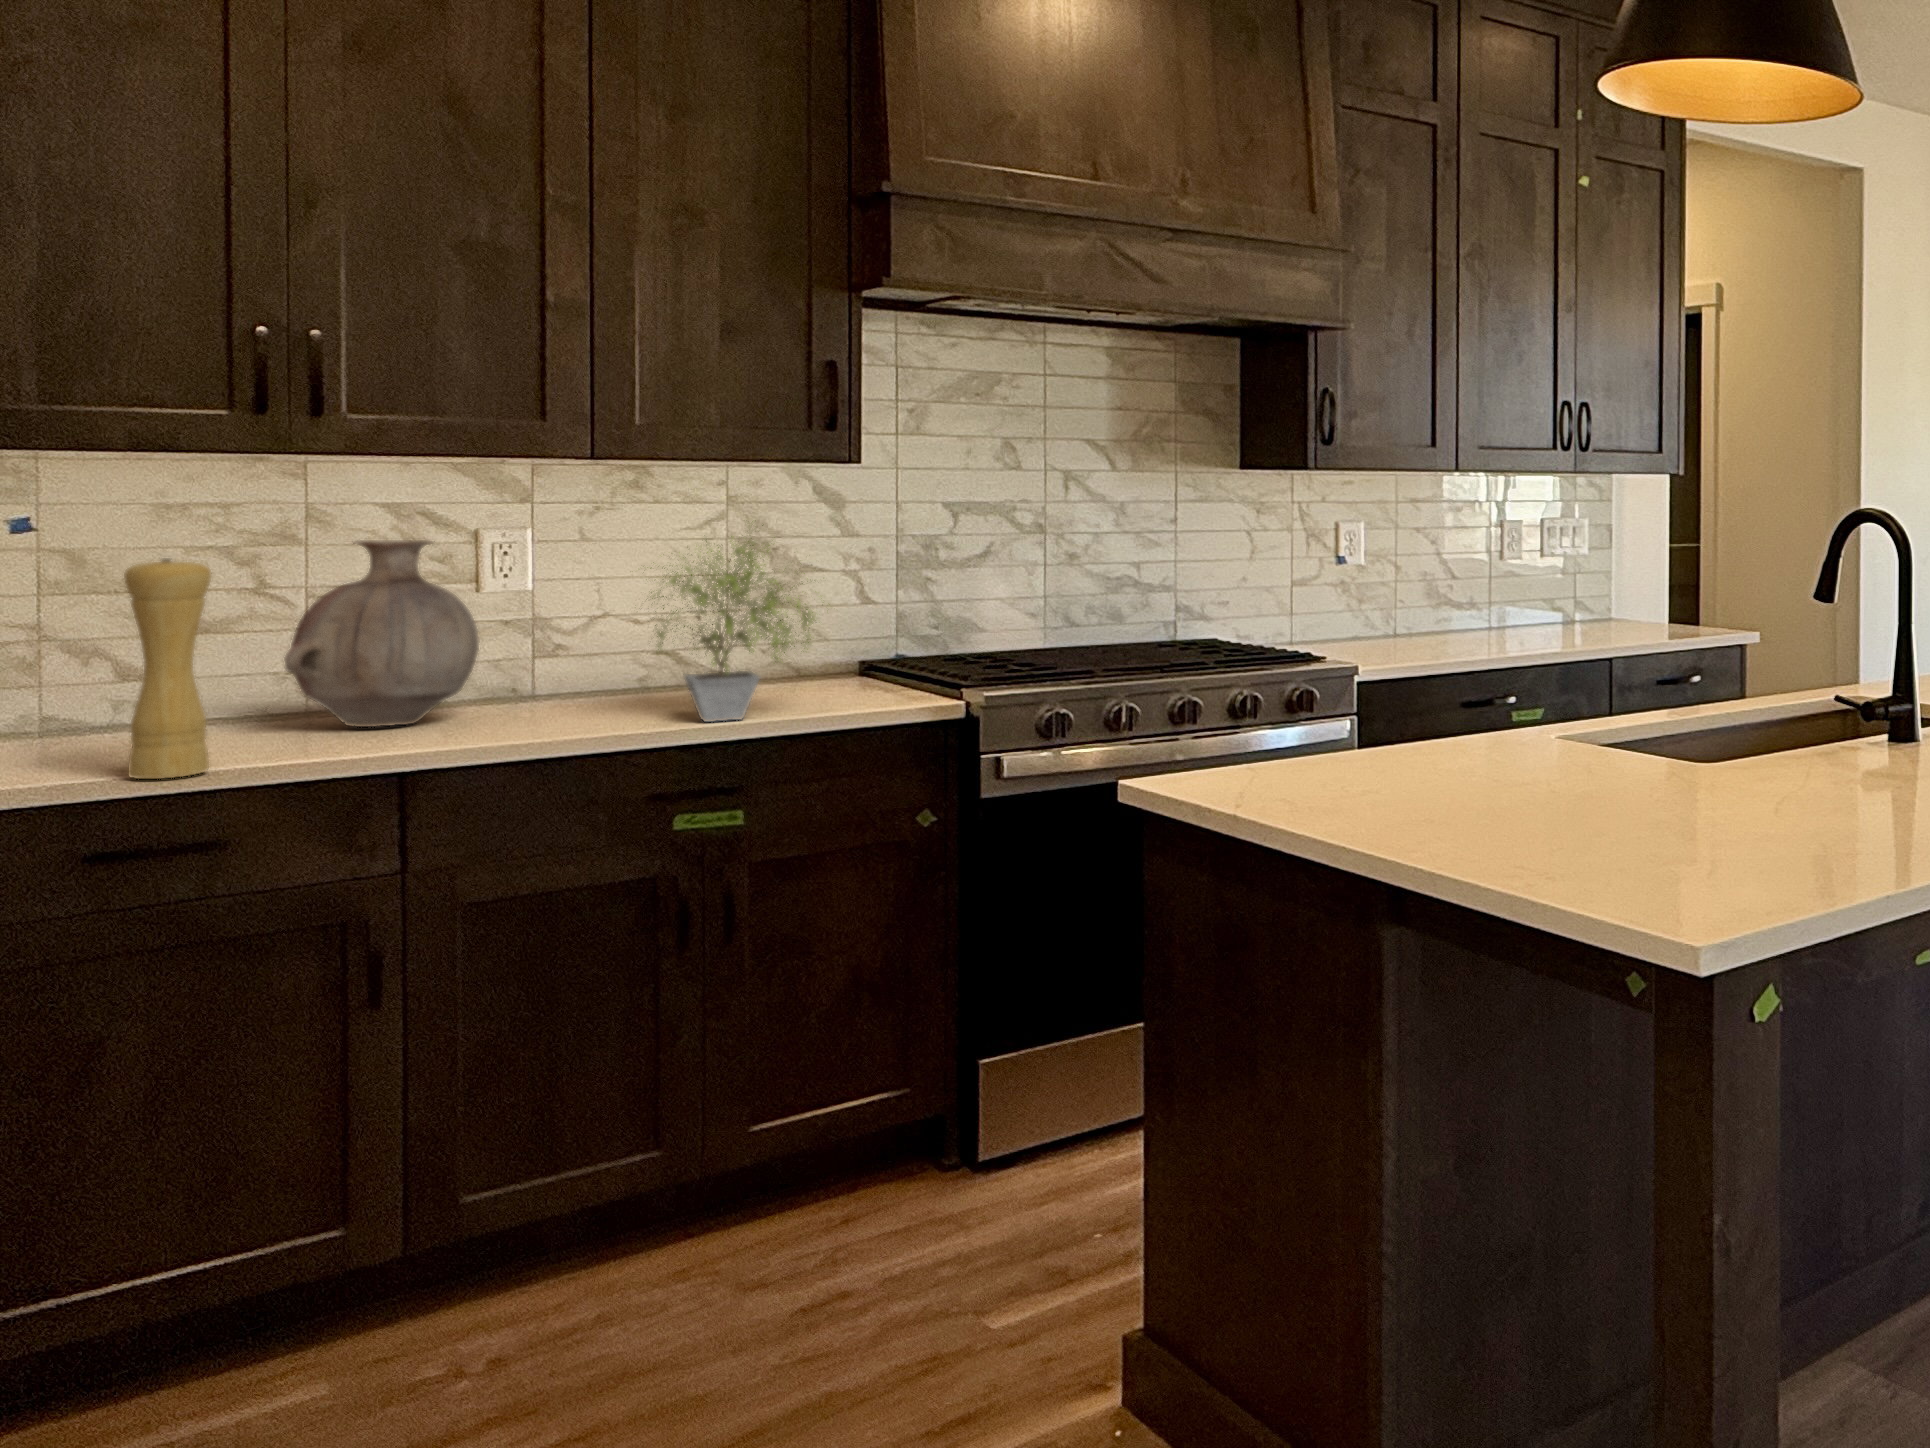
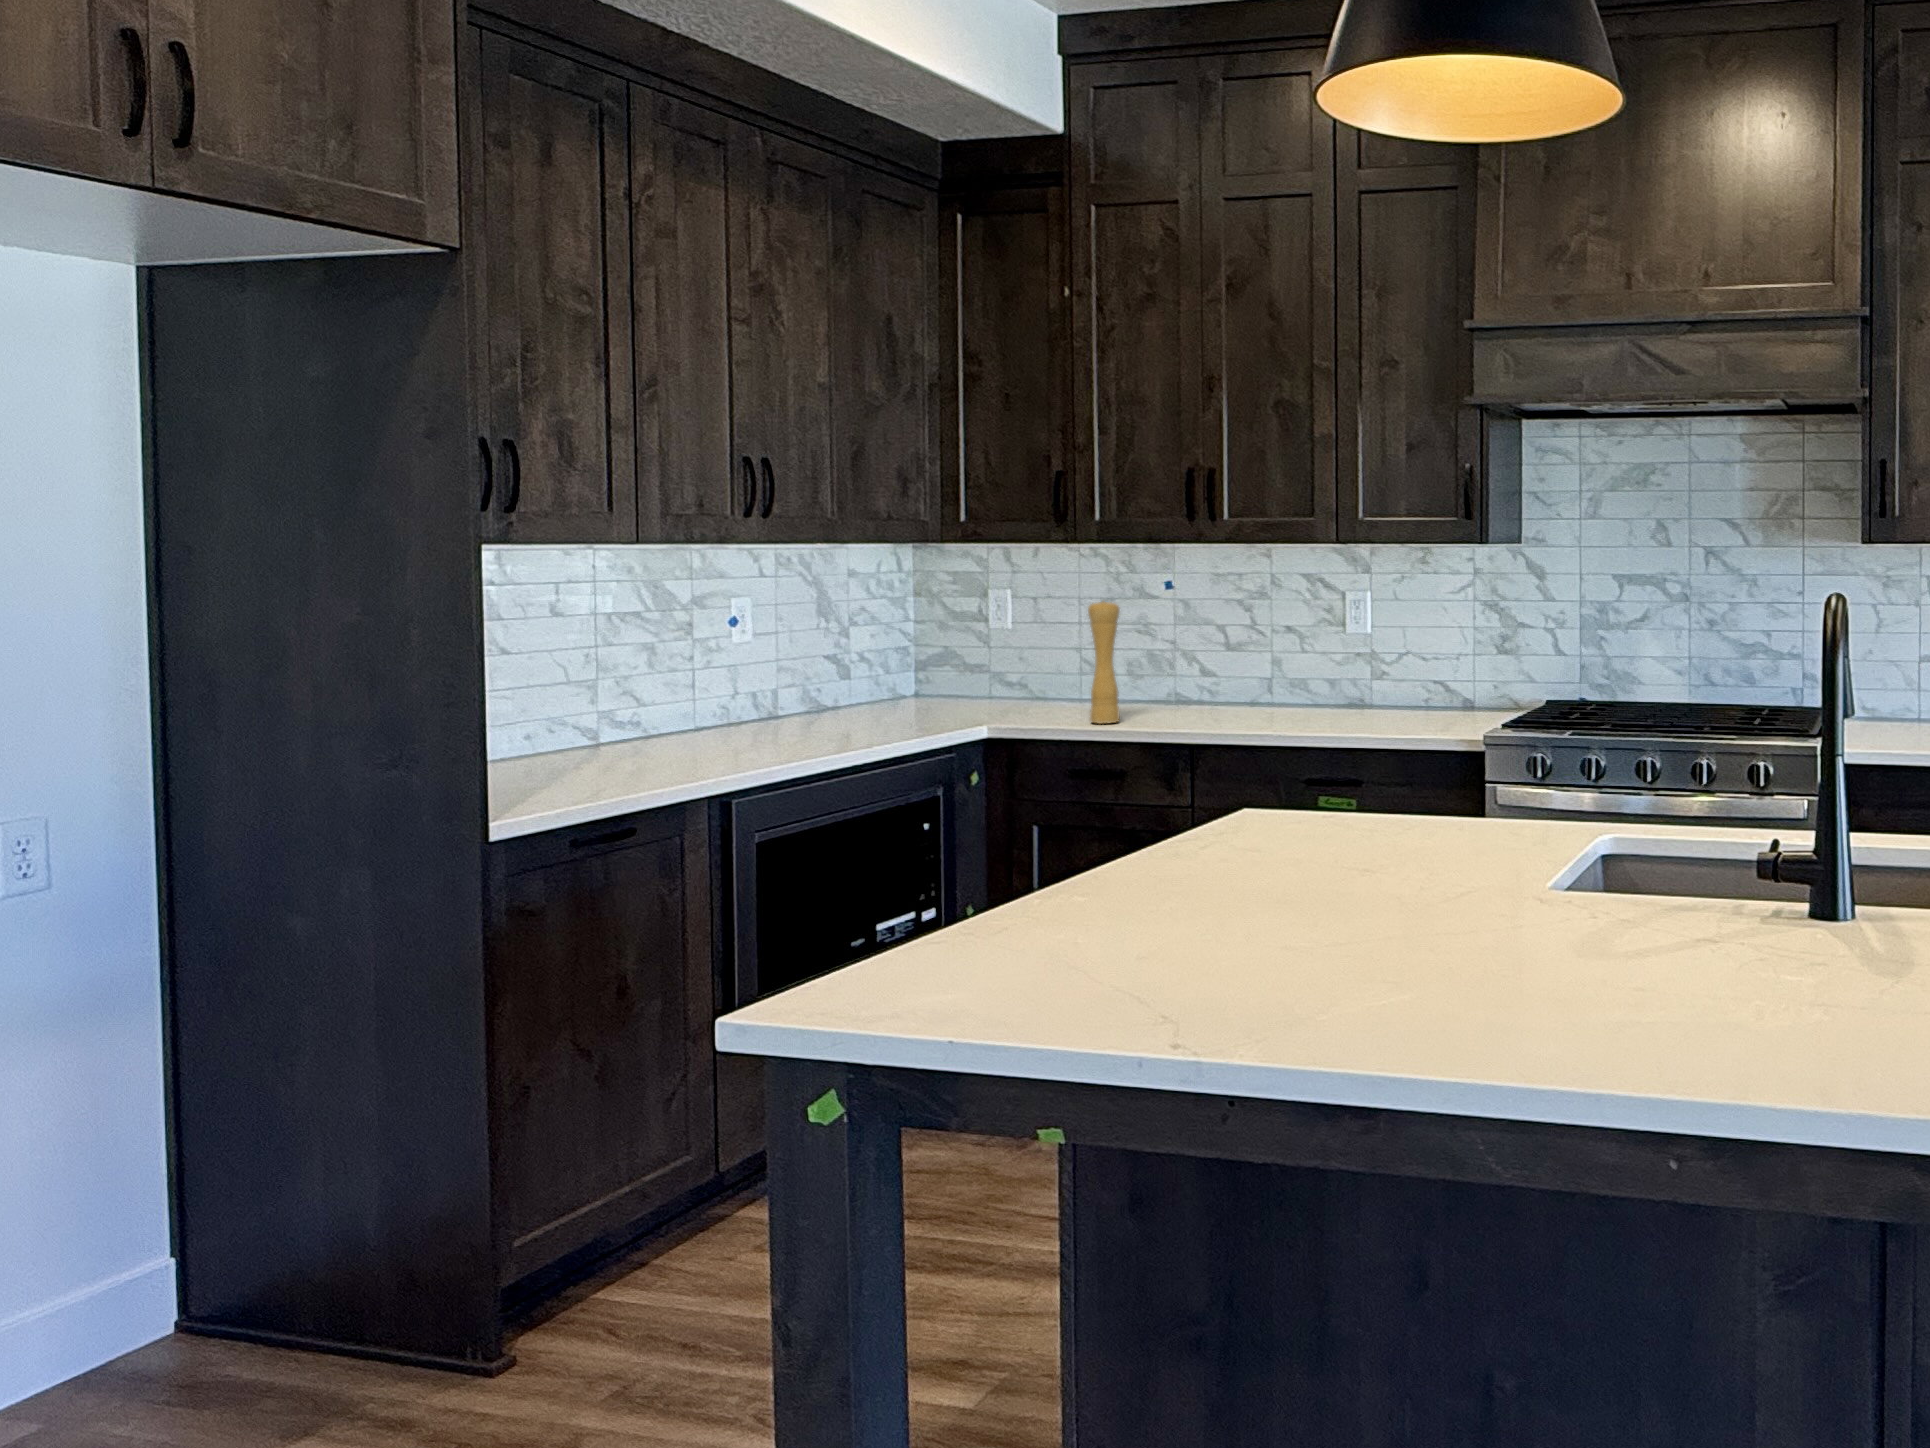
potted plant: present [647,521,816,722] -> none [1310,582,1424,728]
vase: present [285,540,479,727] -> none [1199,596,1301,712]

